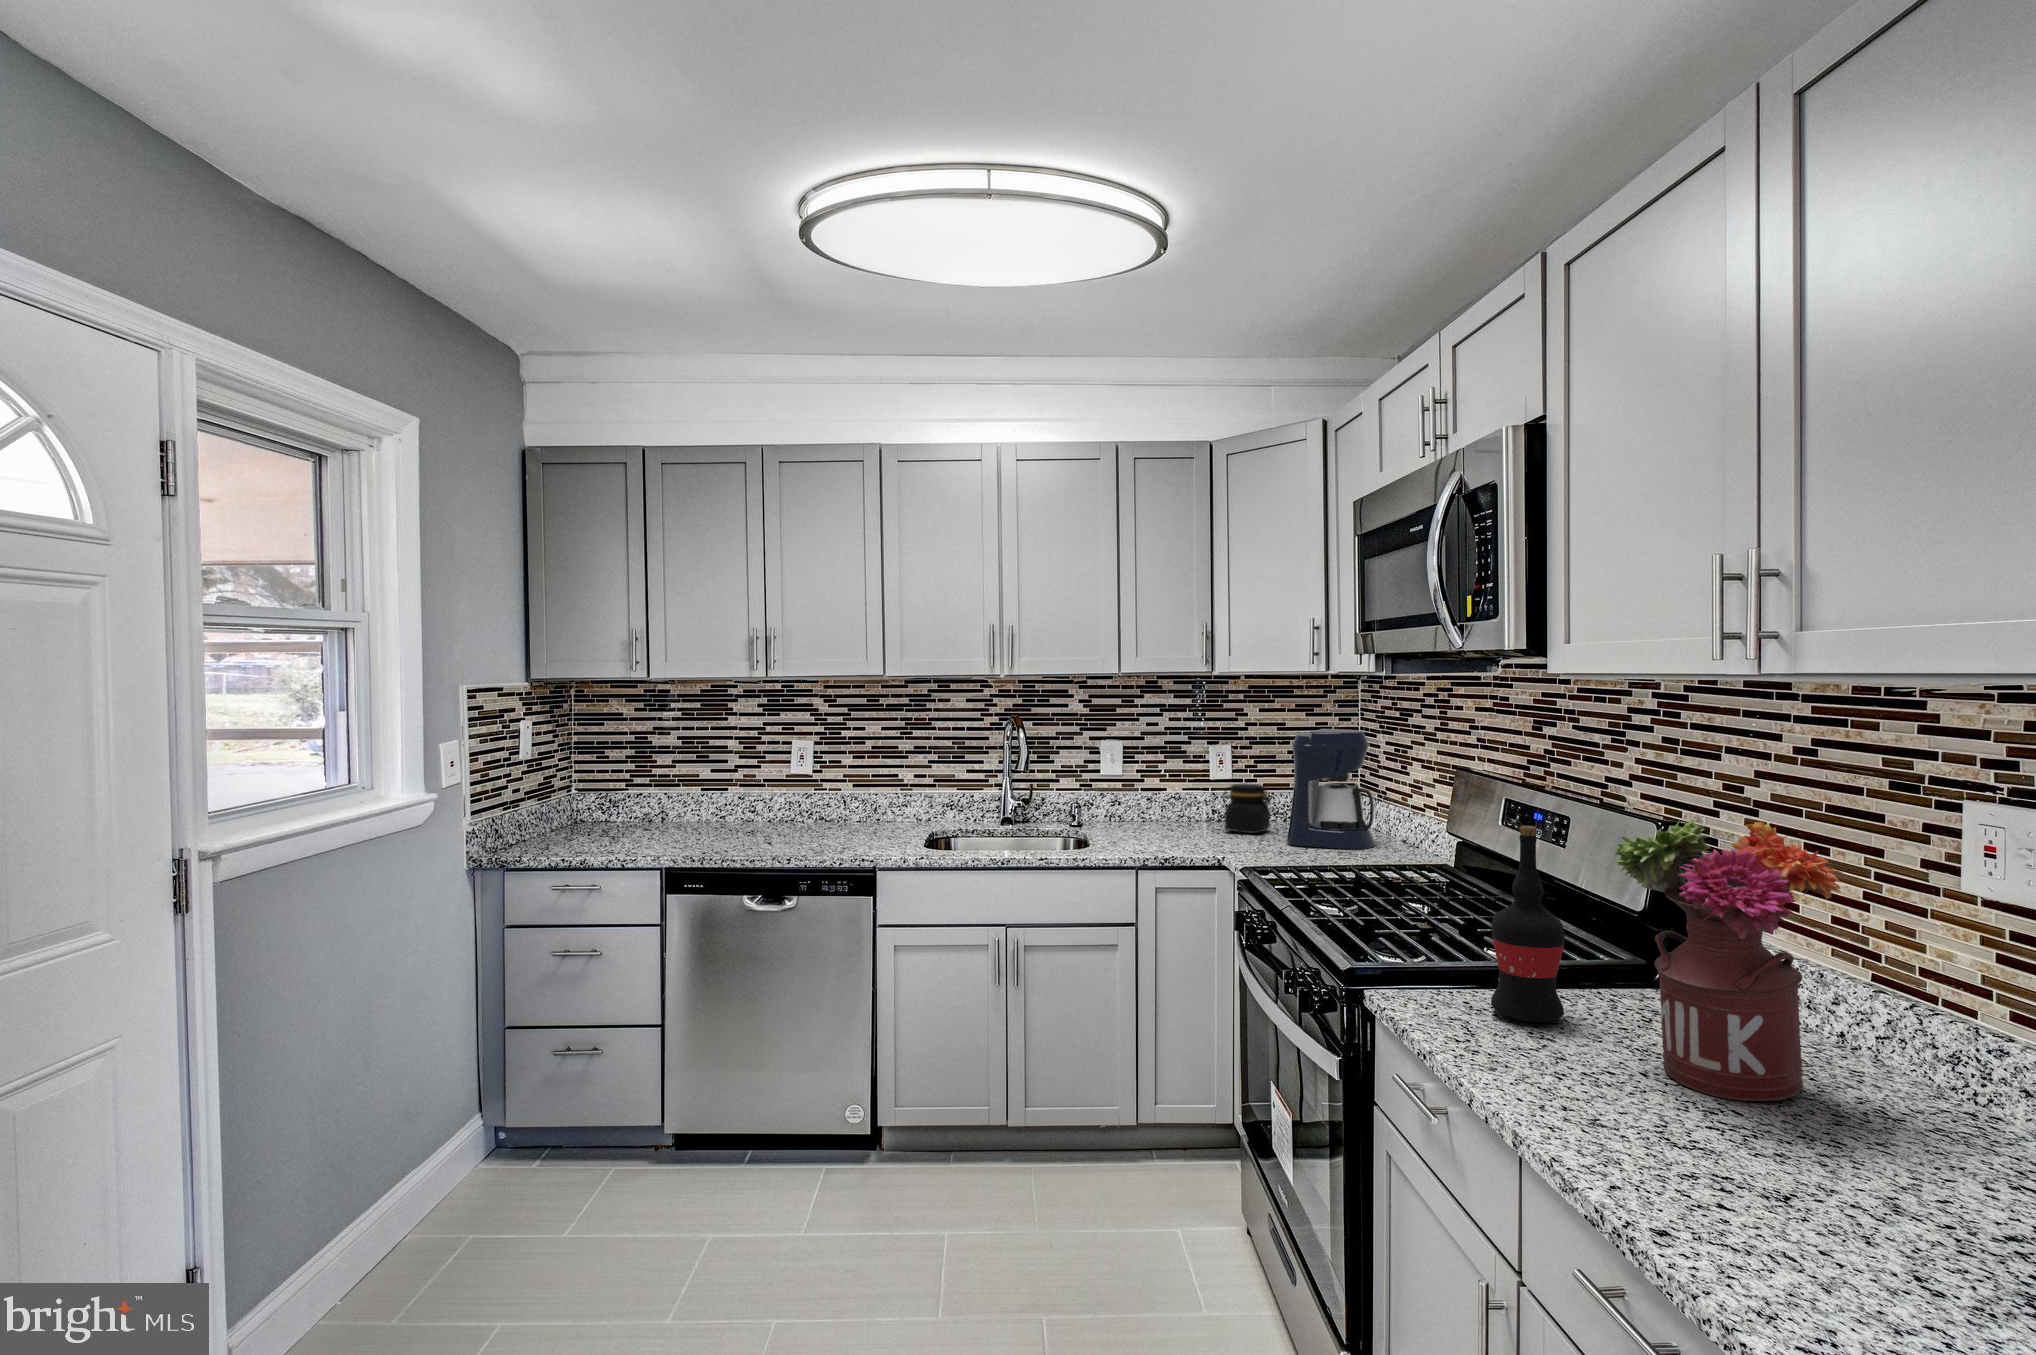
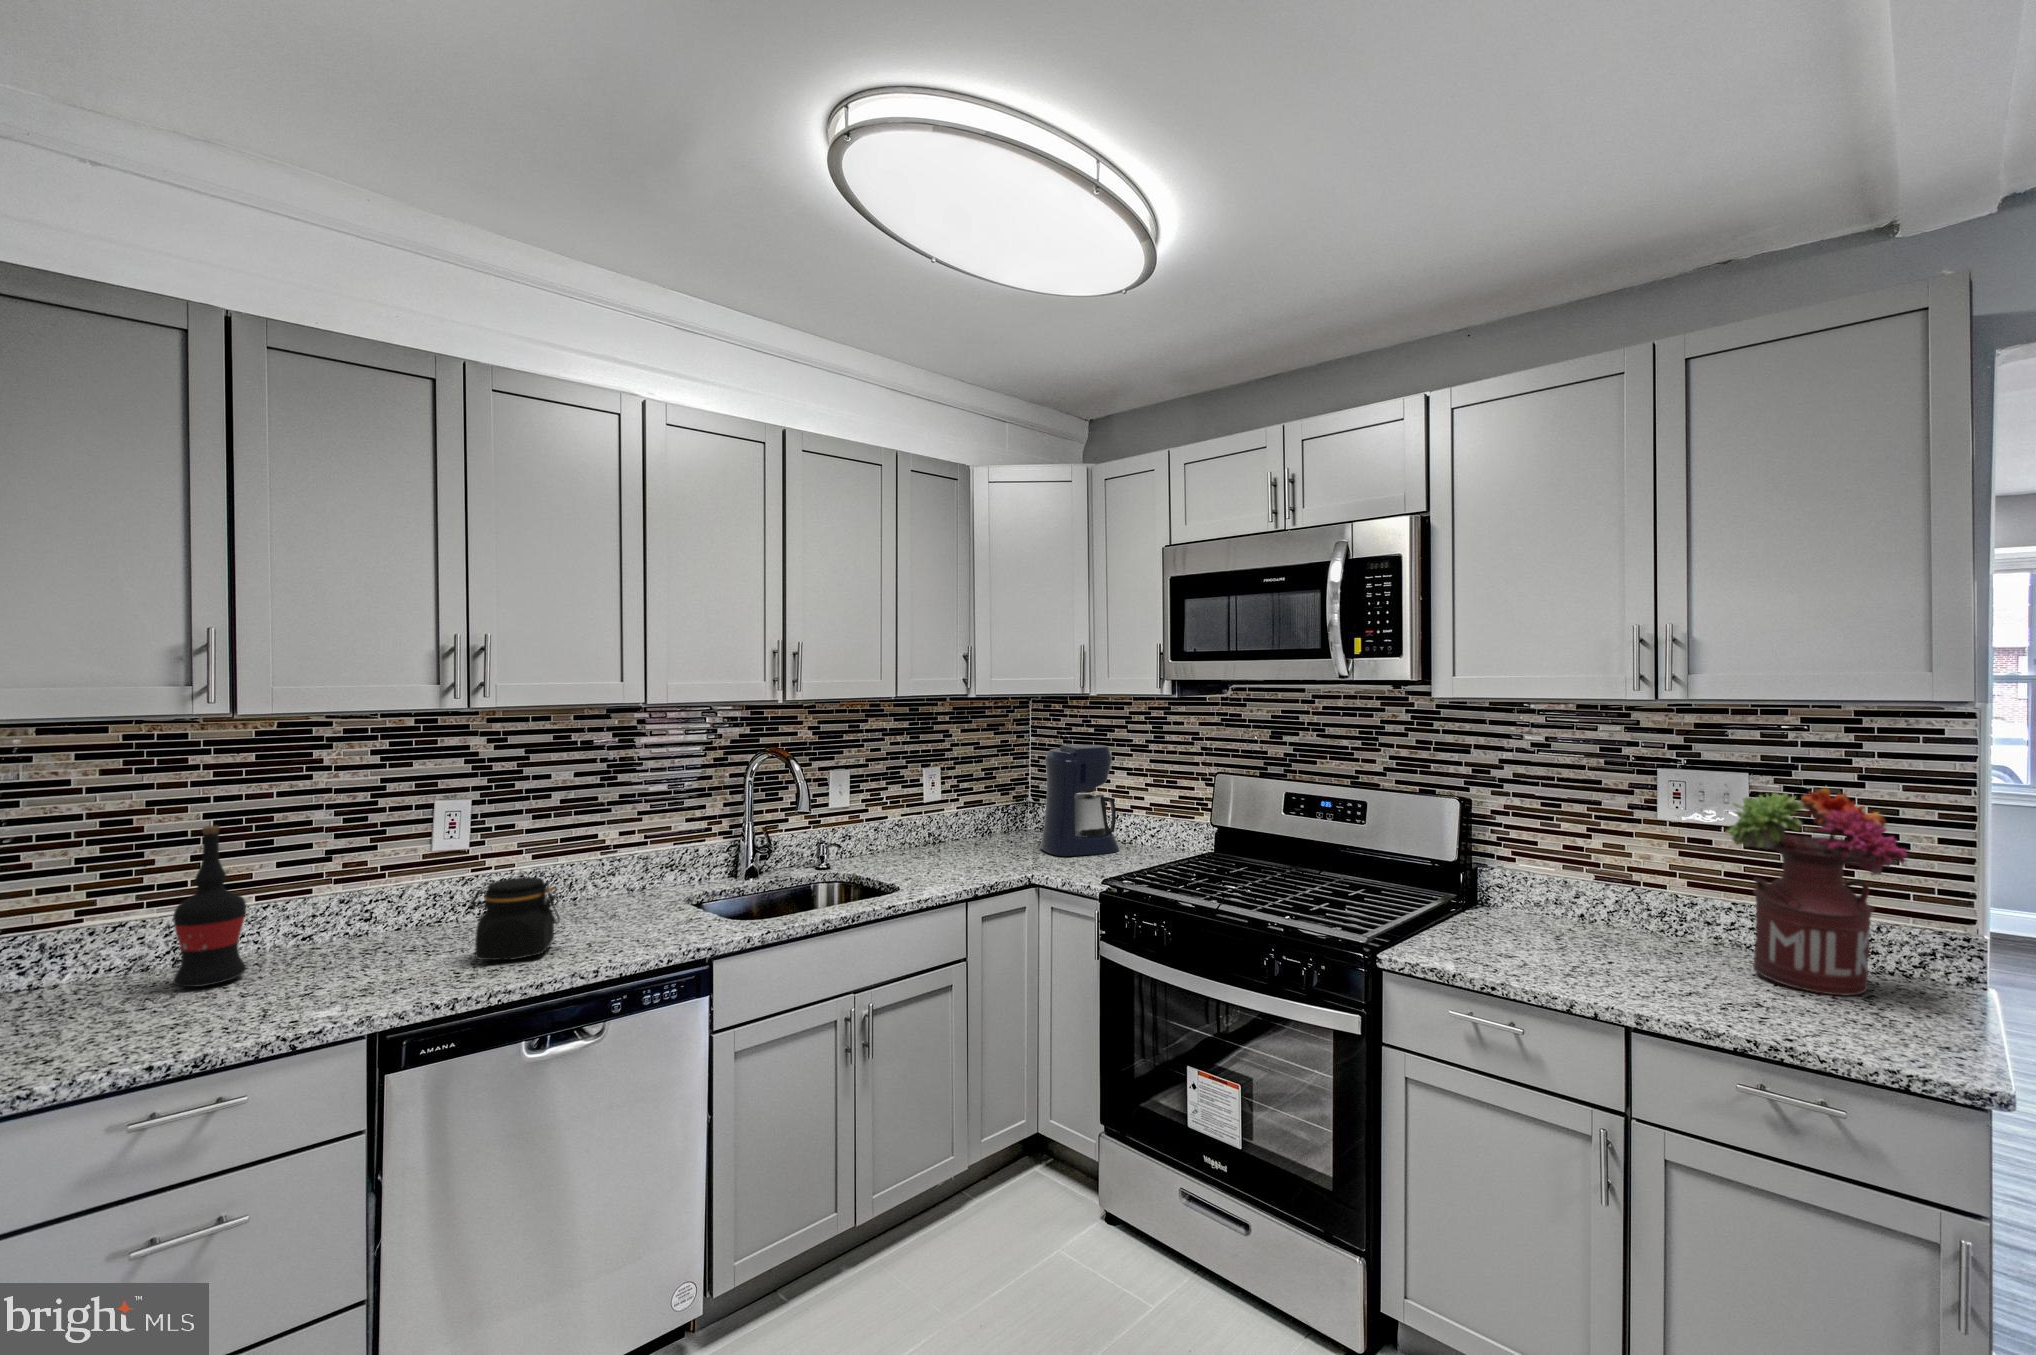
jar: present [1222,784,1272,833] -> present [469,877,561,960]
wine bottle: present [1491,825,1565,1022] -> present [173,826,246,987]

